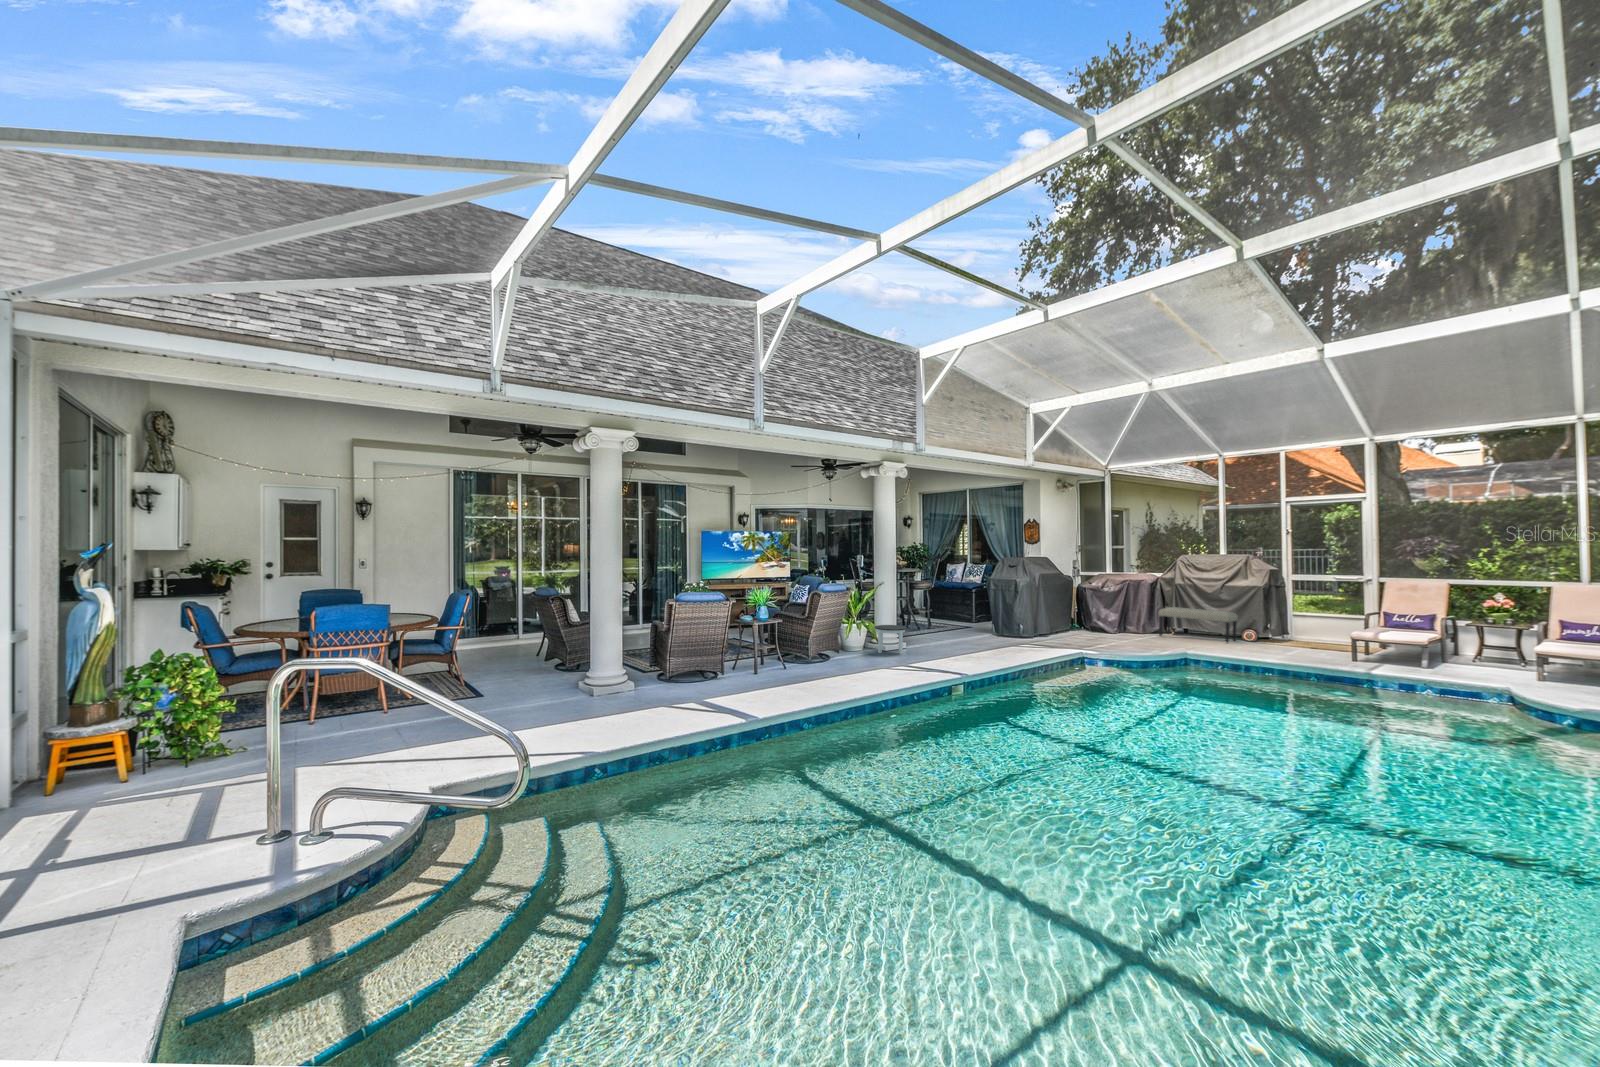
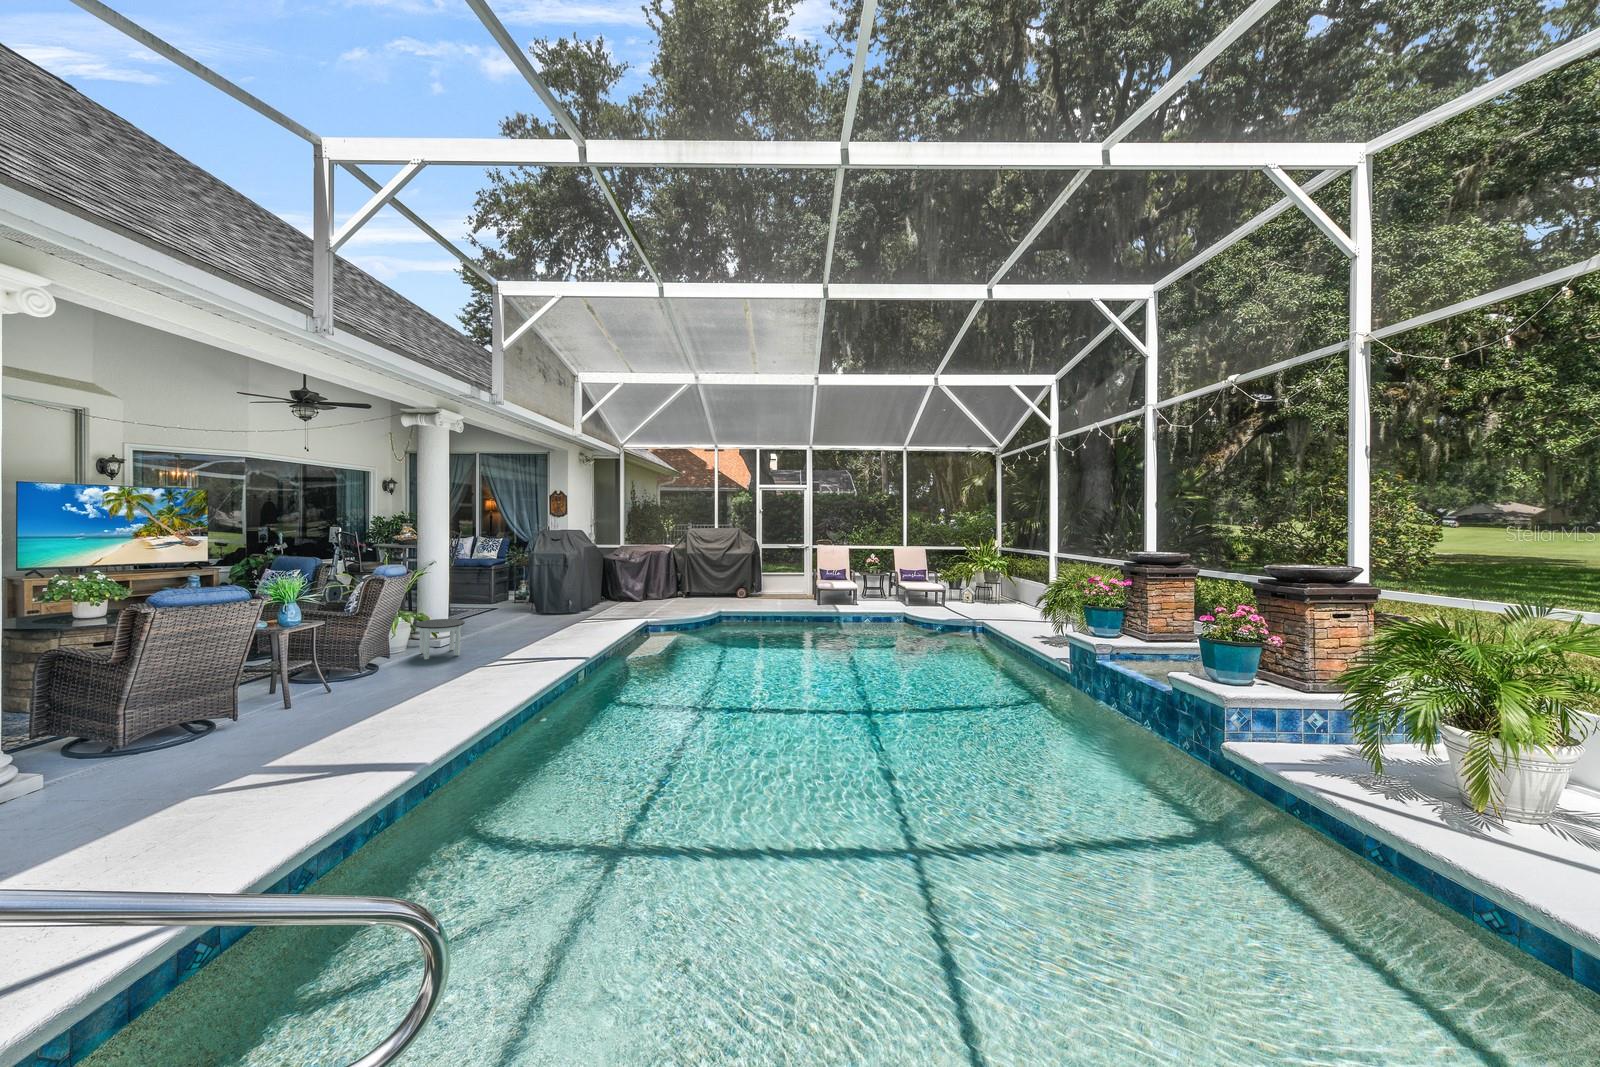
bench: present [1158,607,1238,643] -> none [680,573,735,601]

